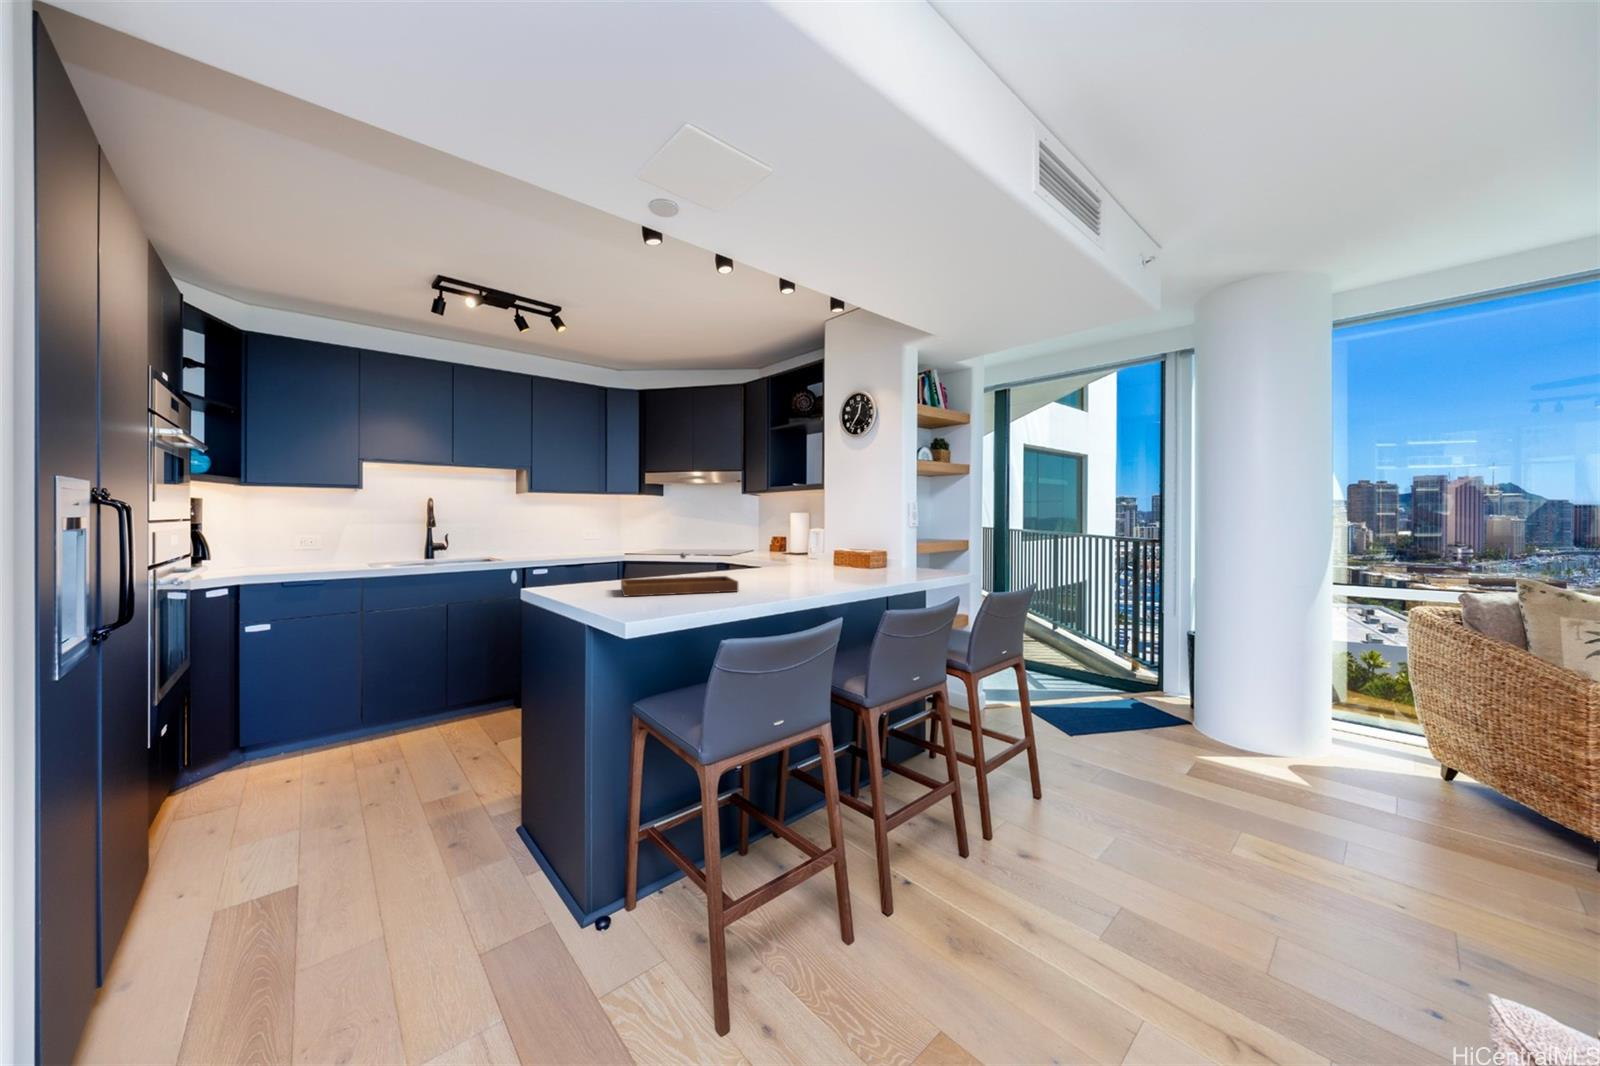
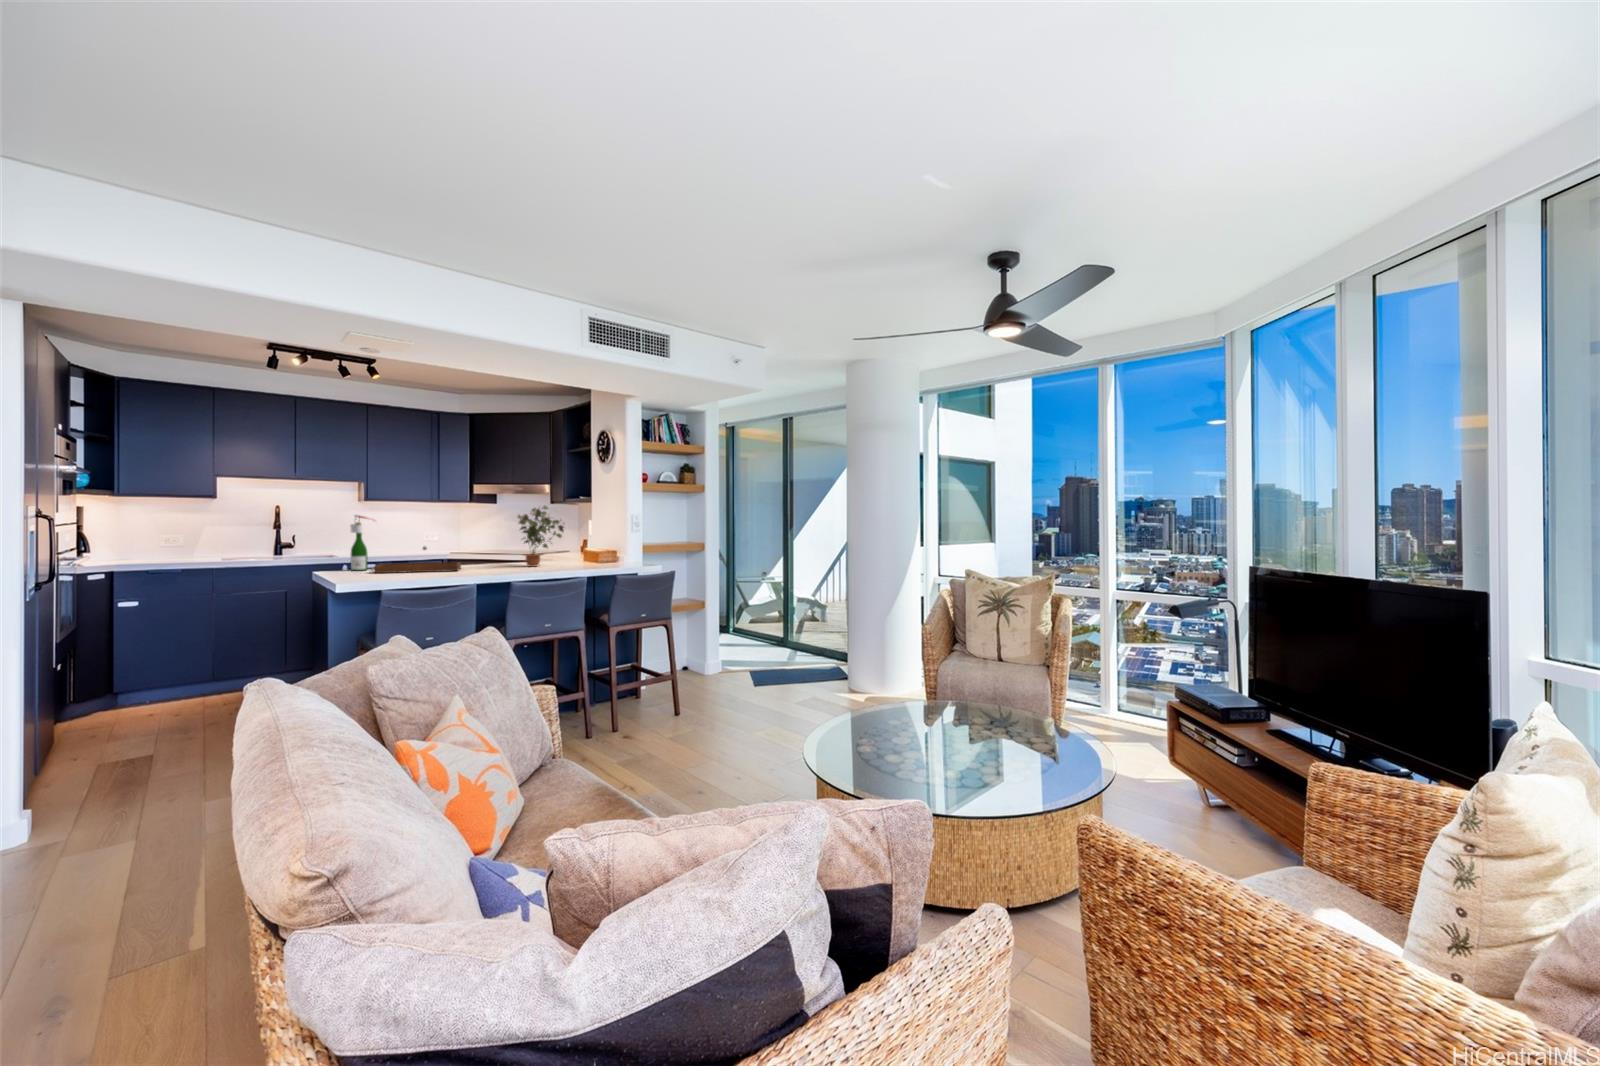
potted plant: none [784,490,860,582] -> present [517,506,564,567]
wine bottle: none [574,504,610,590] -> present [351,515,368,571]

